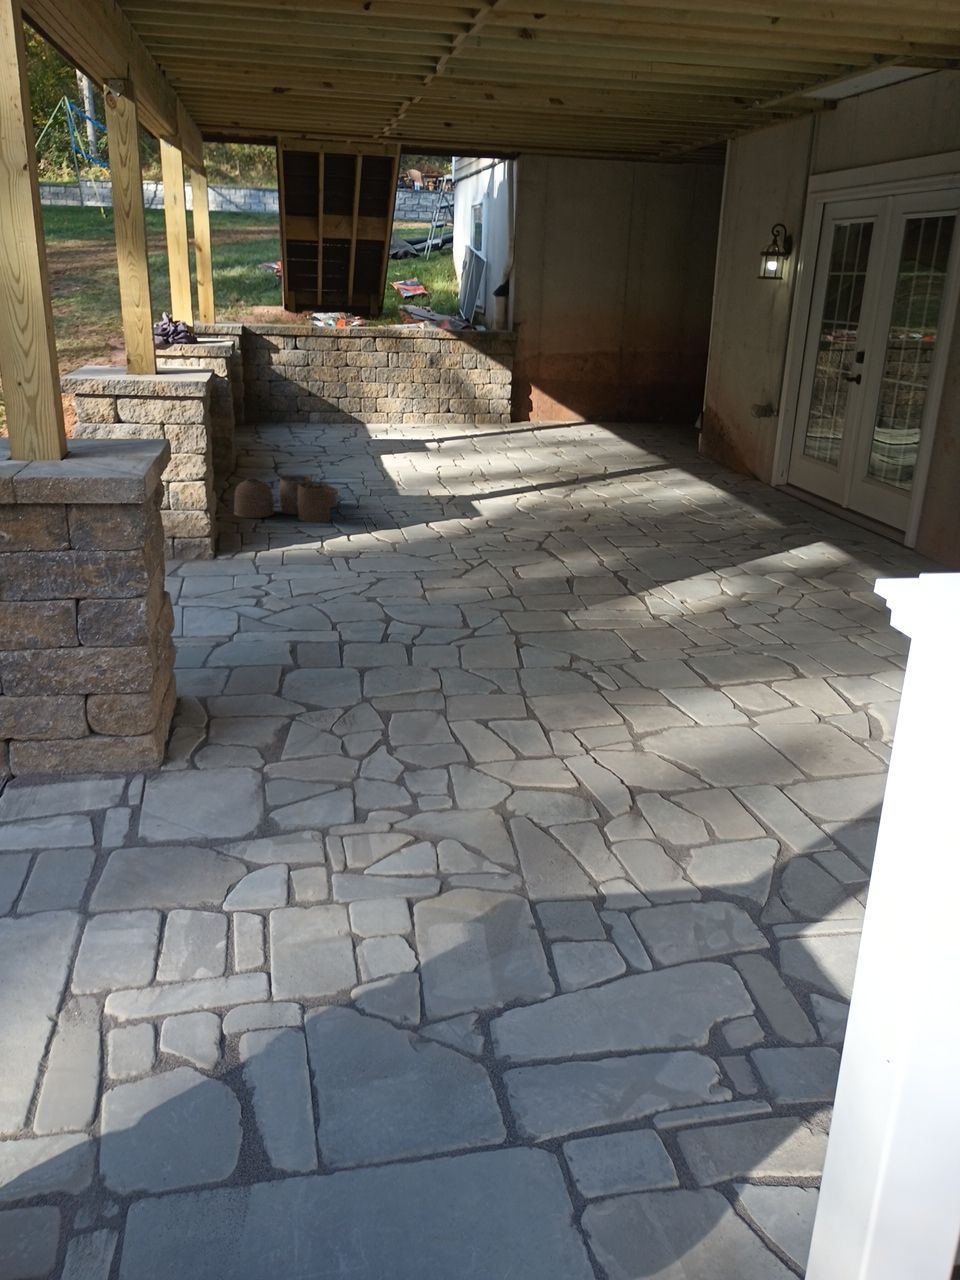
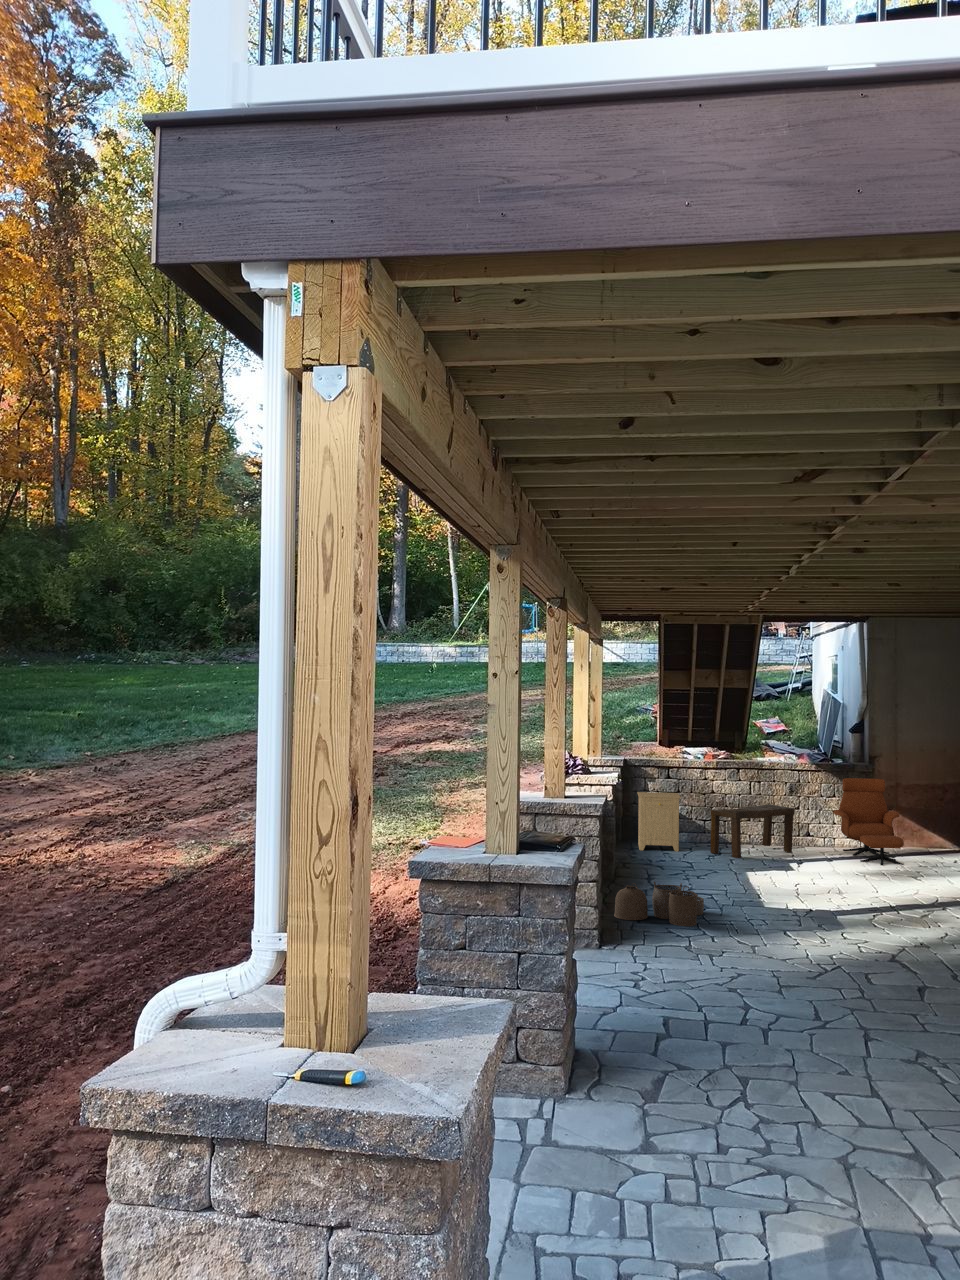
lounge chair: none [474,350,542,444] -> present [833,778,904,866]
side table: none [261,365,312,434] -> present [637,792,681,852]
bench: none [345,379,435,440] -> present [711,804,795,858]

